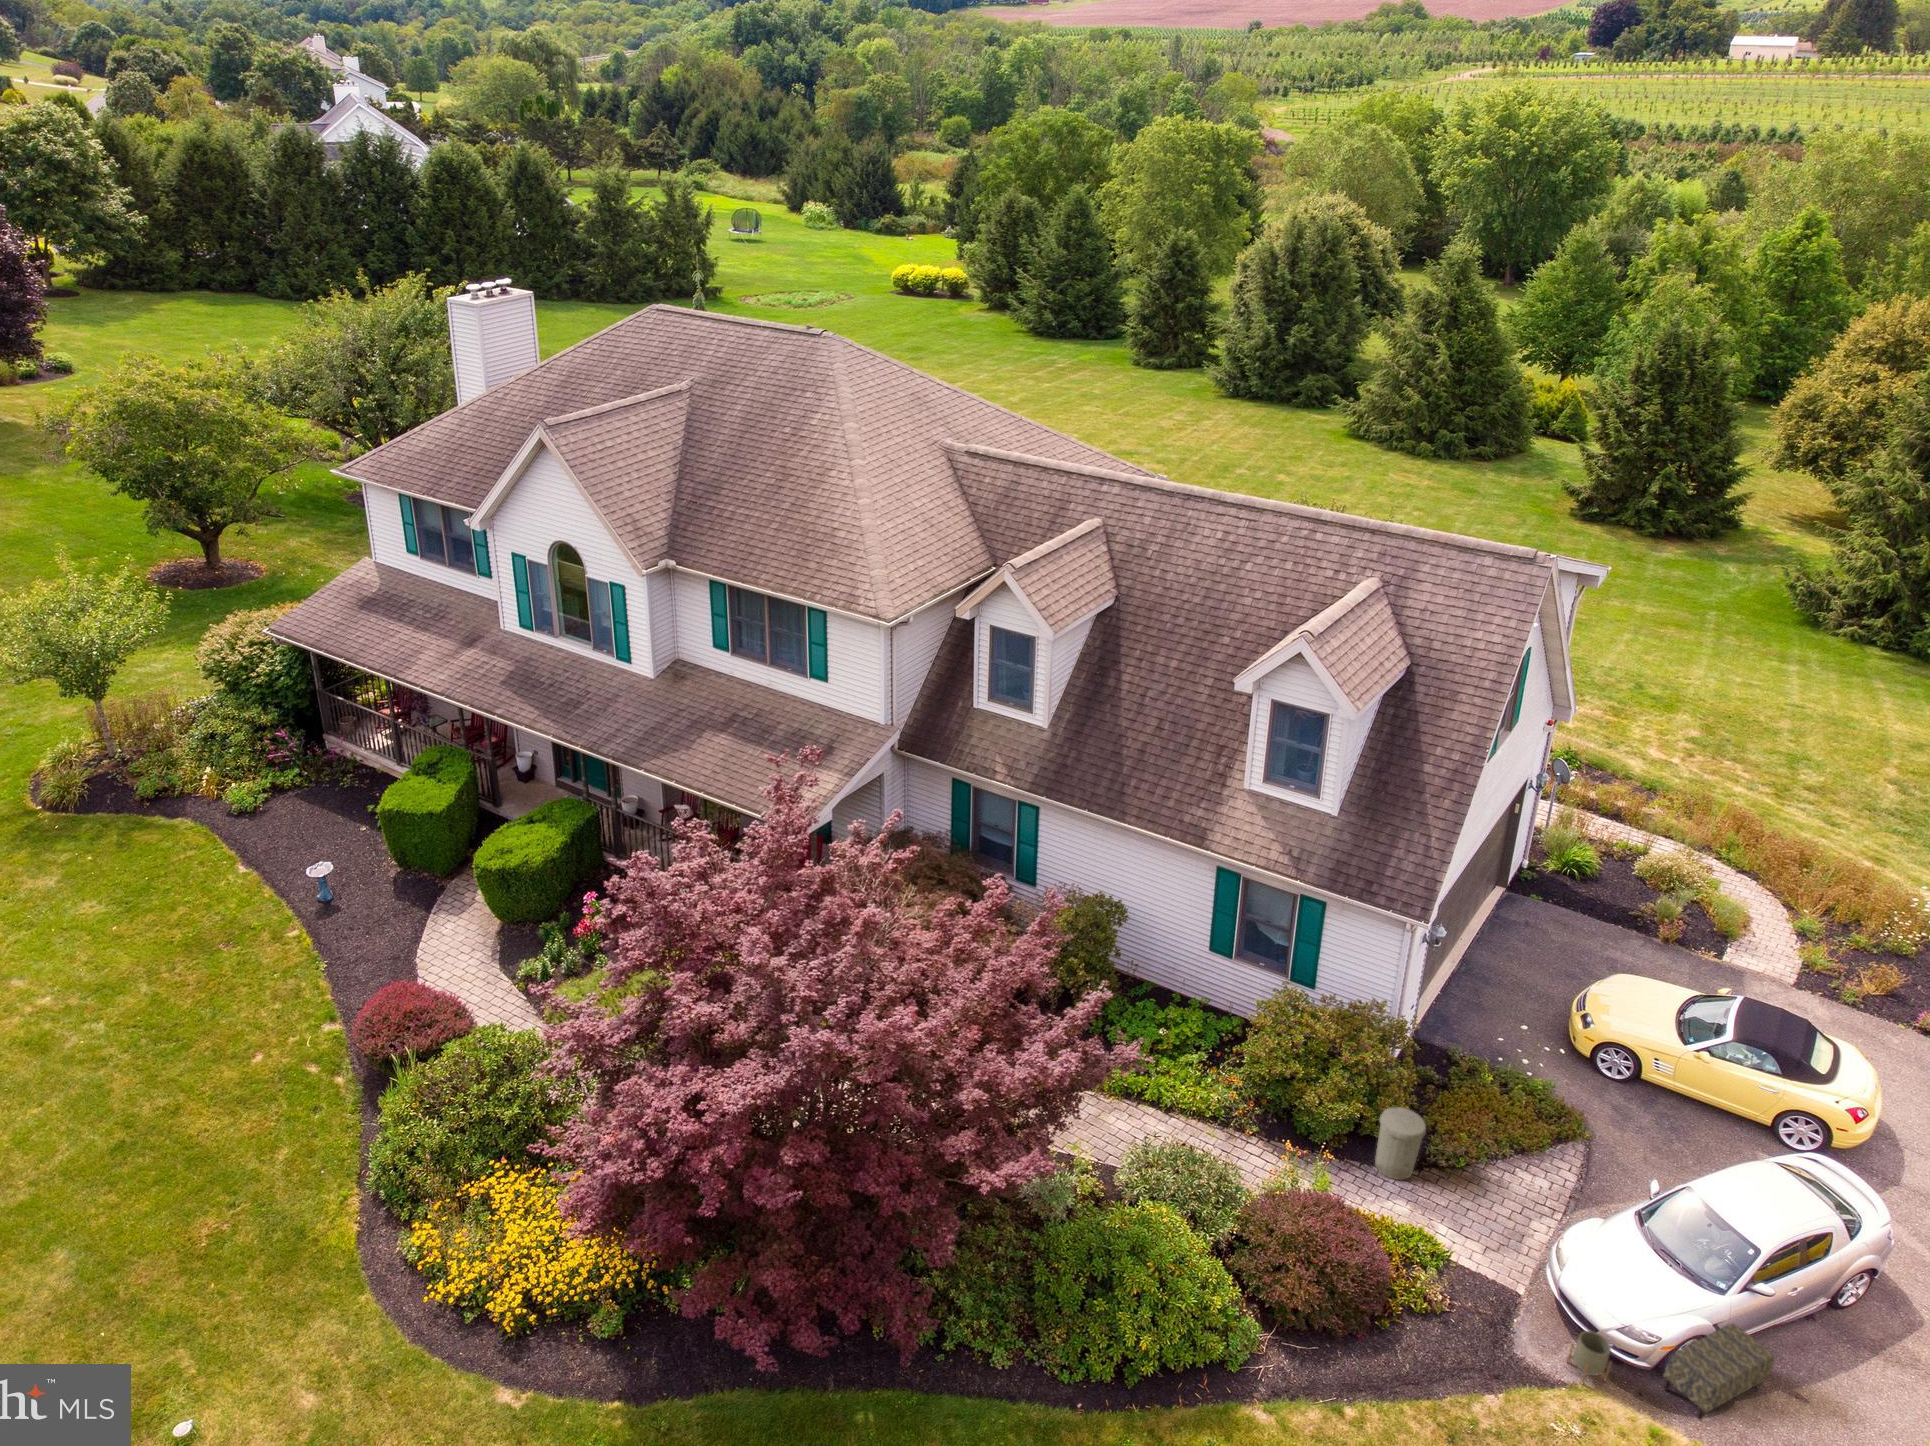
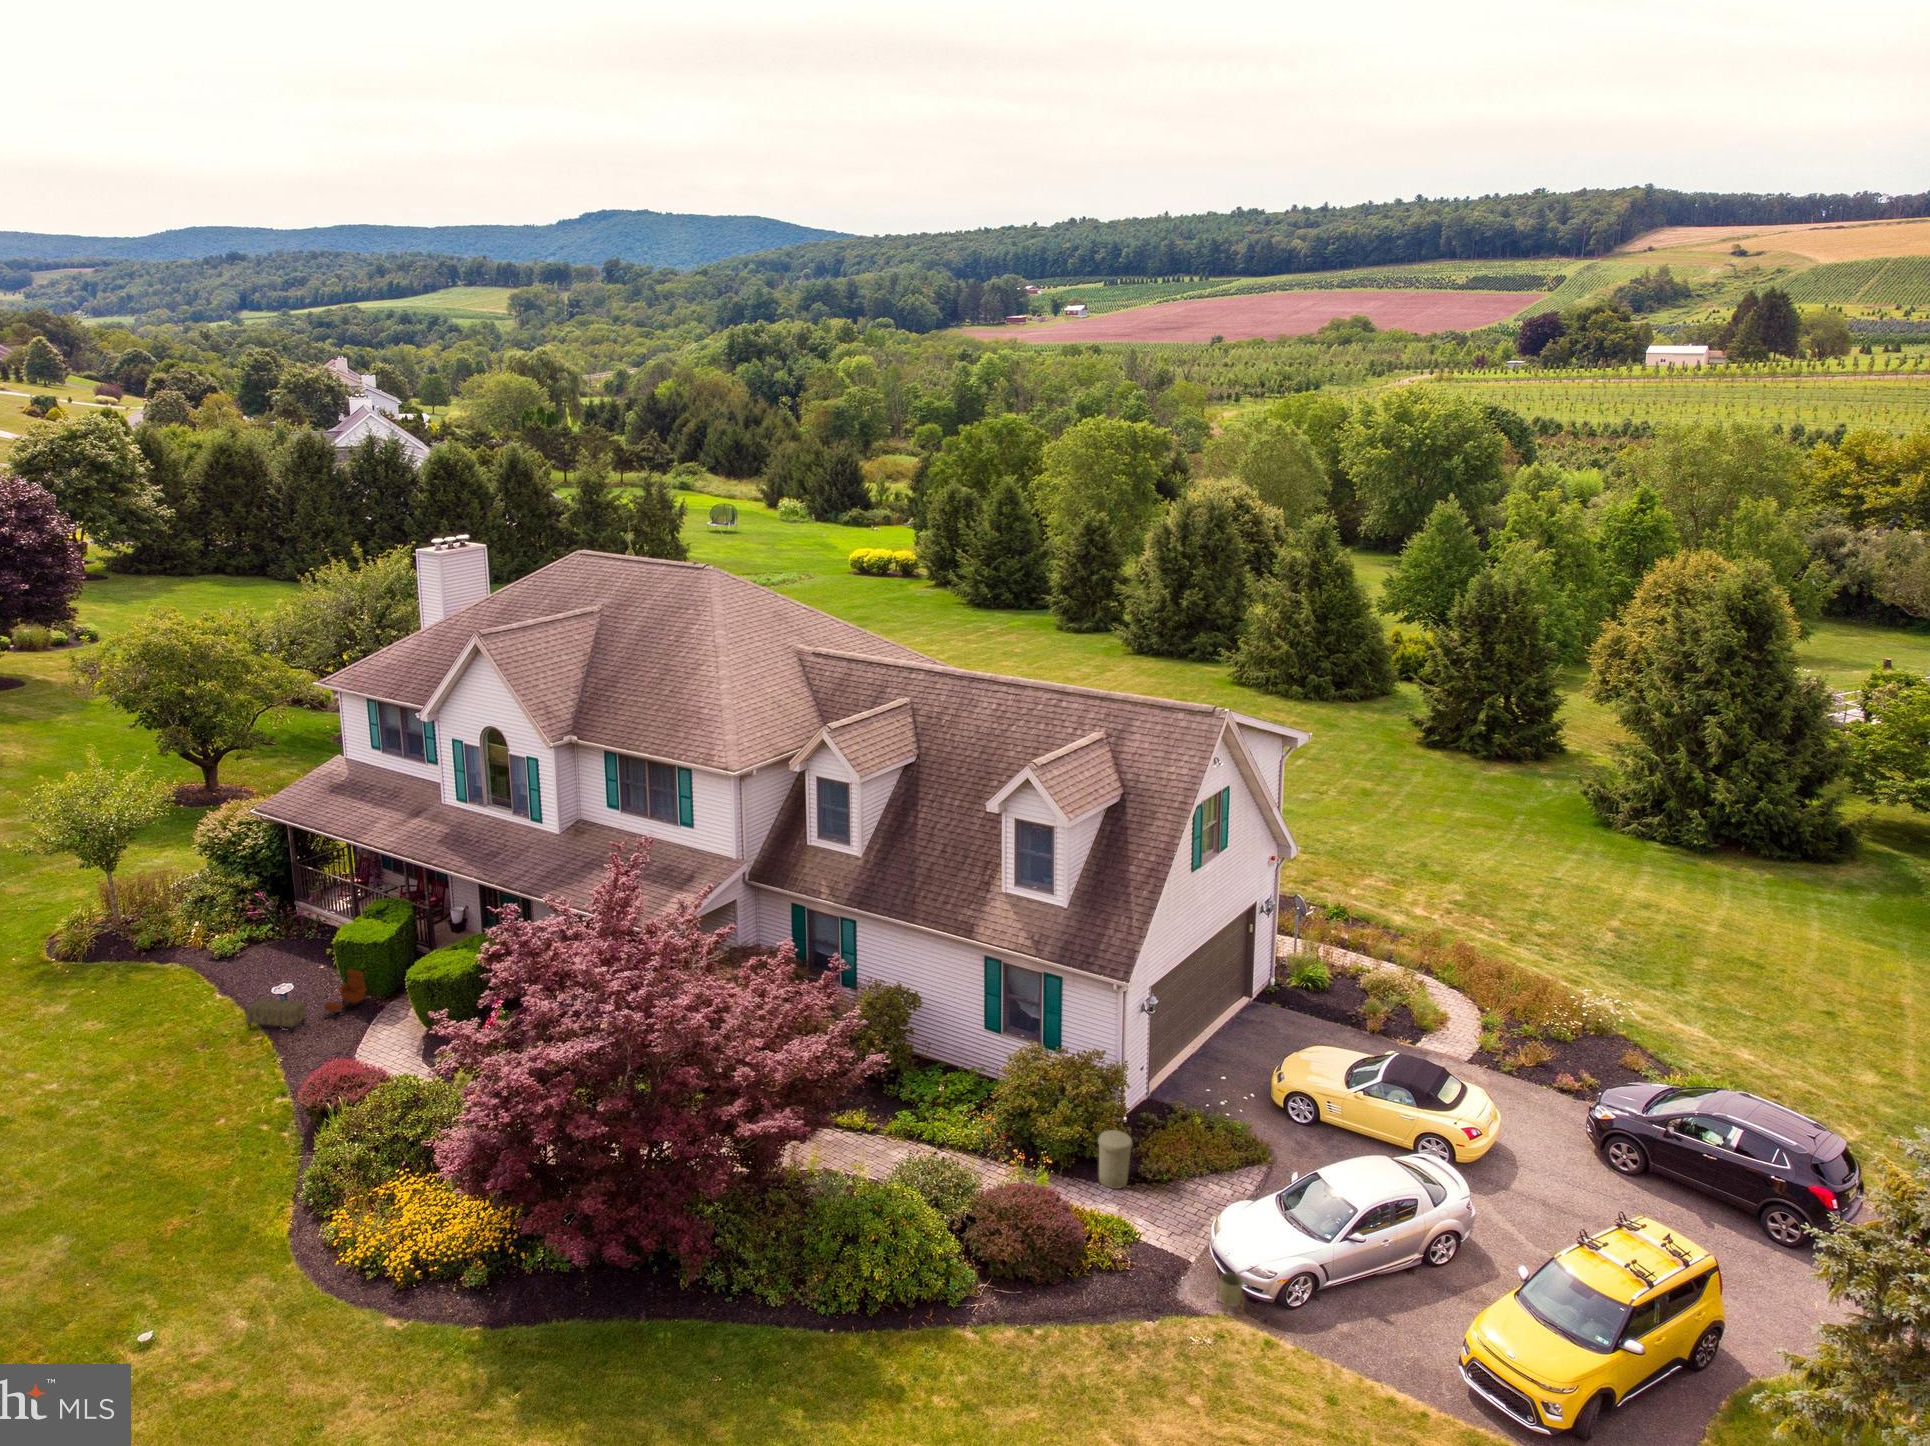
lounge chair: none [376,837,426,900] -> present [324,969,366,1016]
bench: present [1664,1324,1775,1420] -> present [245,998,306,1032]

